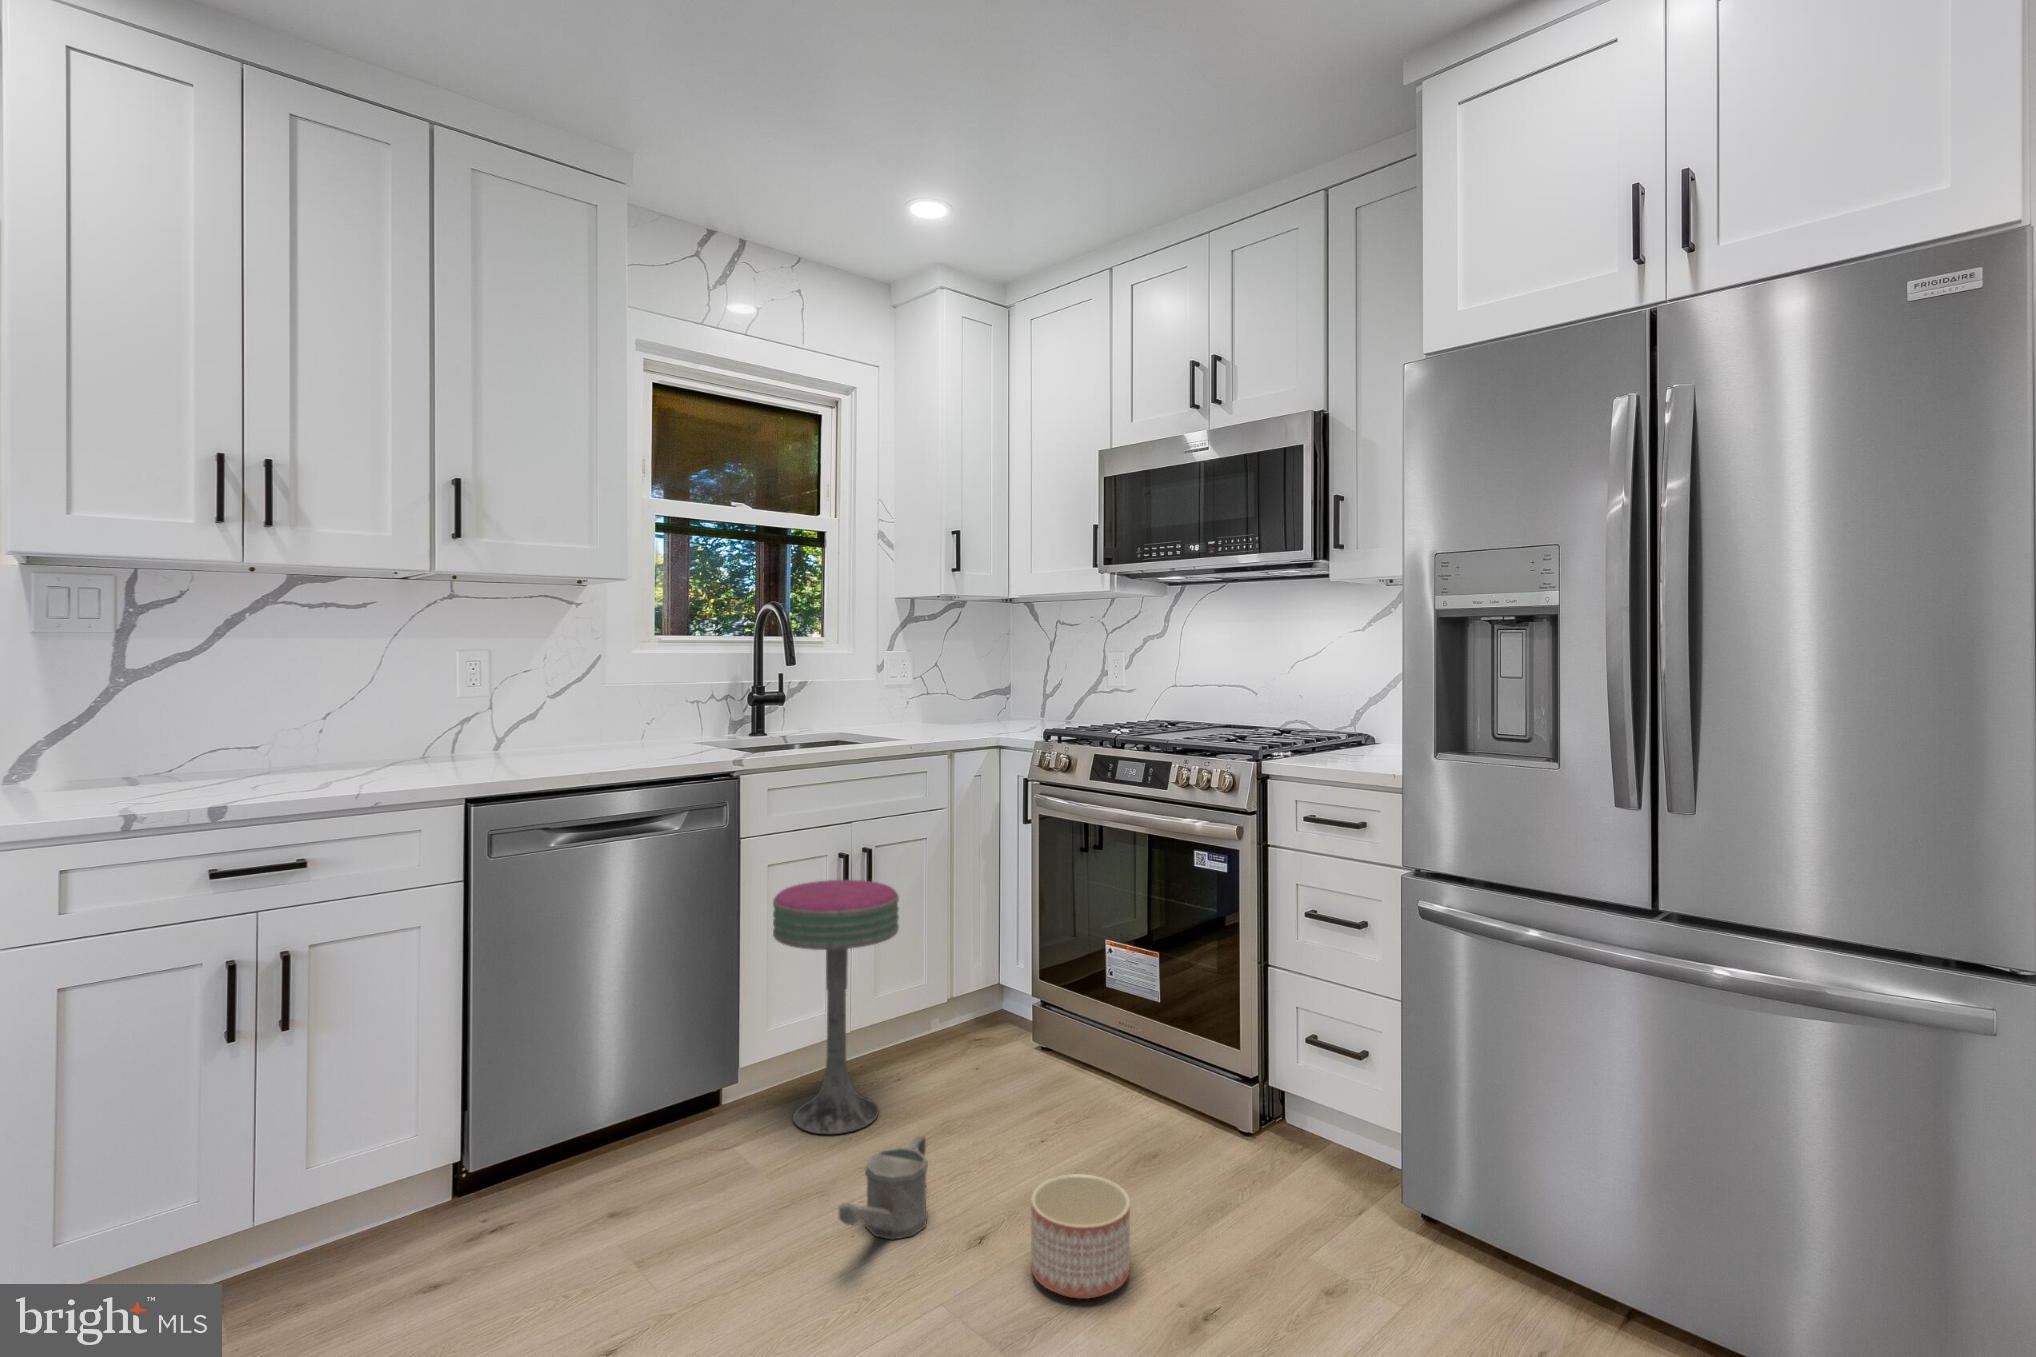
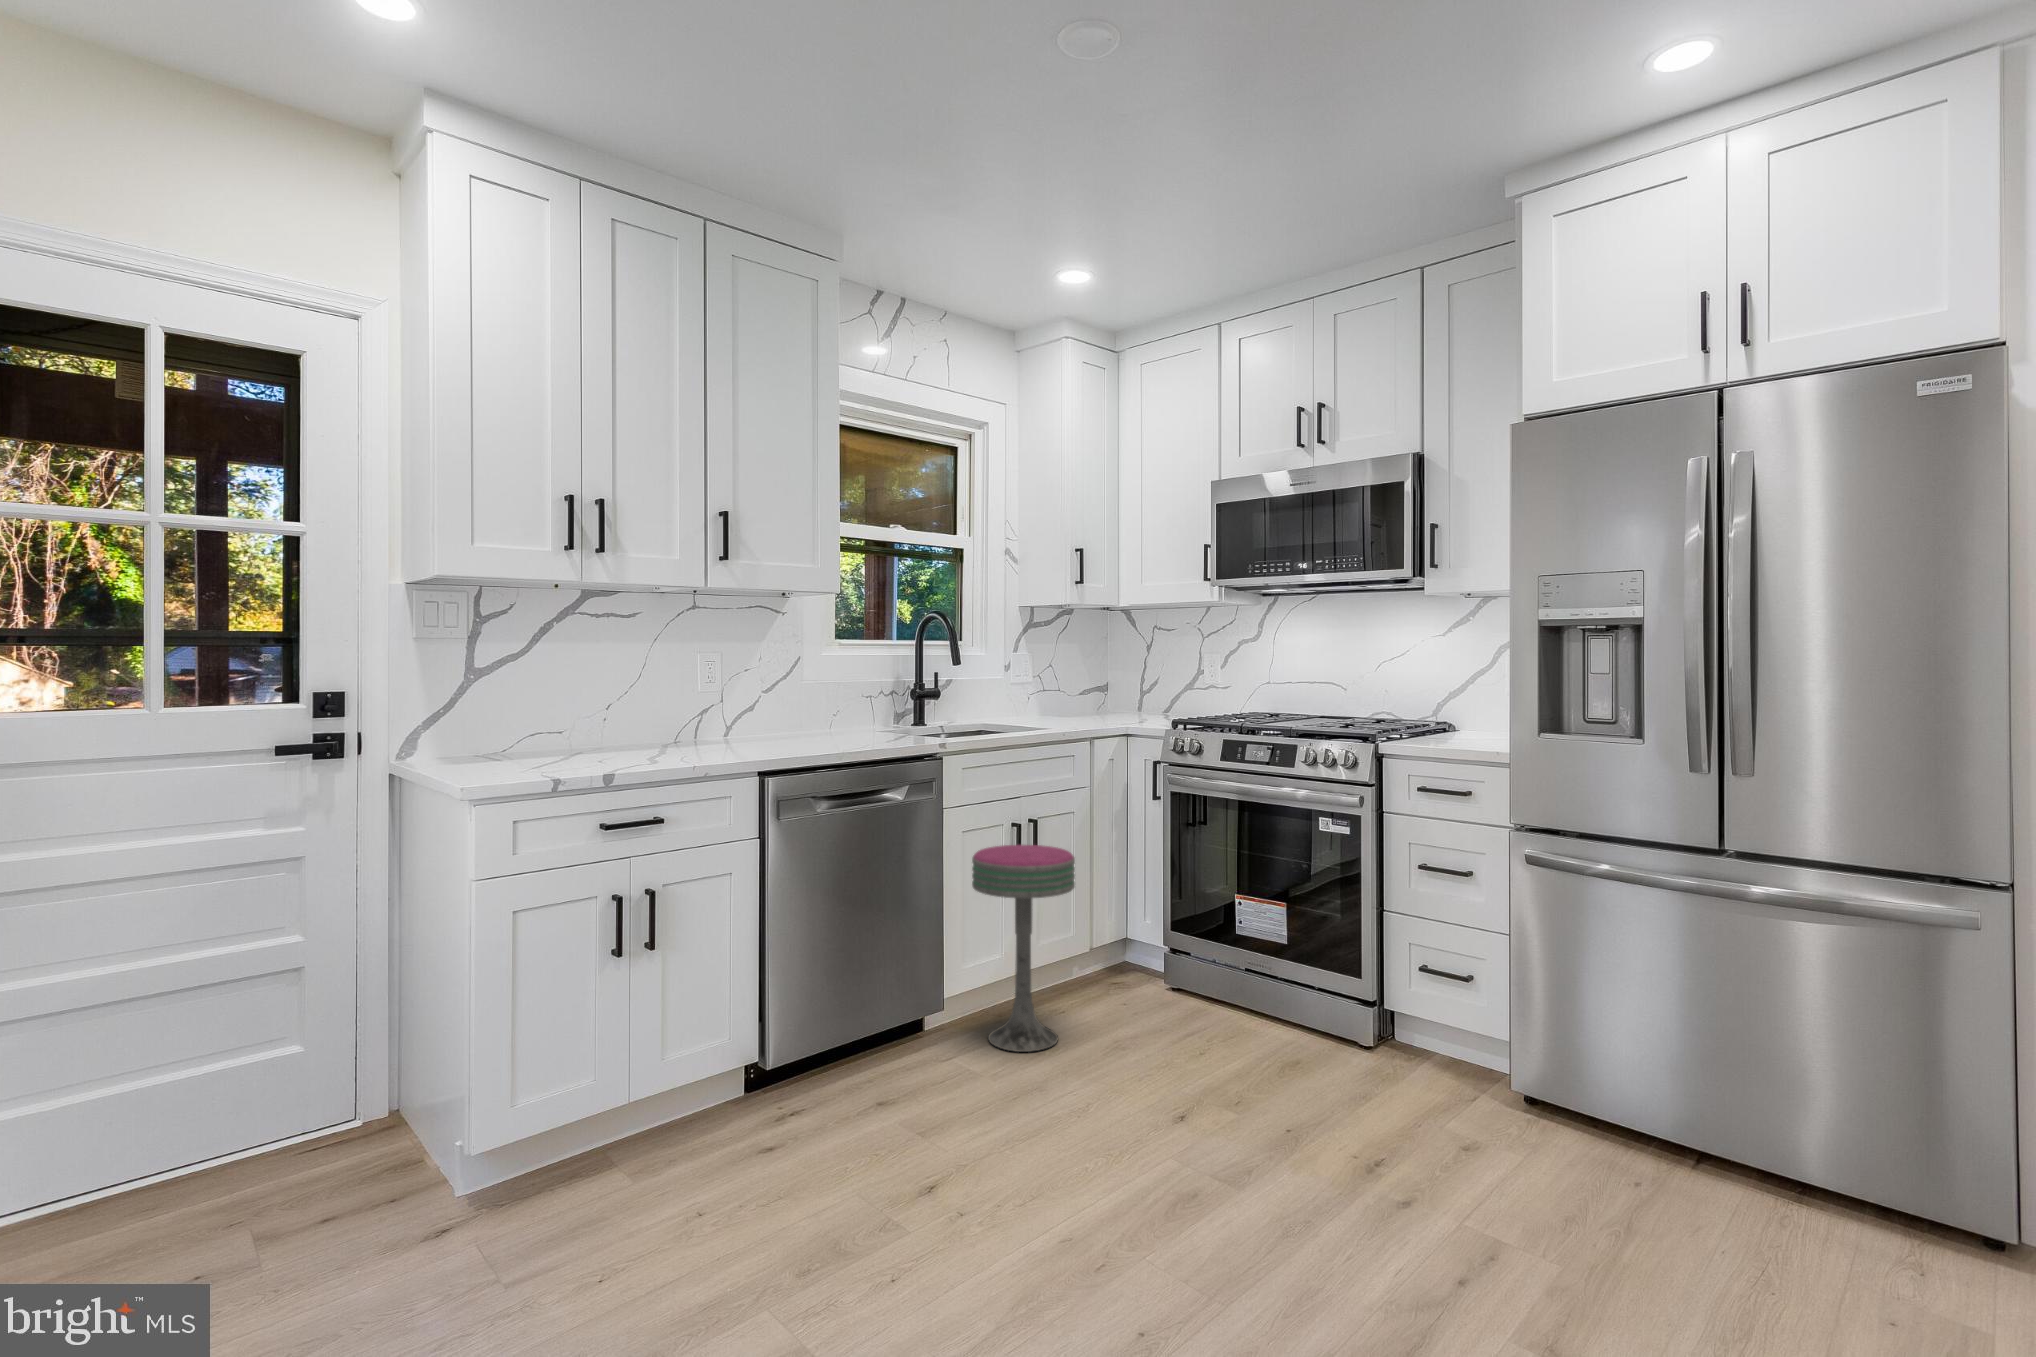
watering can: present [838,1136,928,1240] -> none [1084,1044,1136,1120]
planter: present [1031,1174,1130,1299] -> none [1232,1066,1311,1154]

